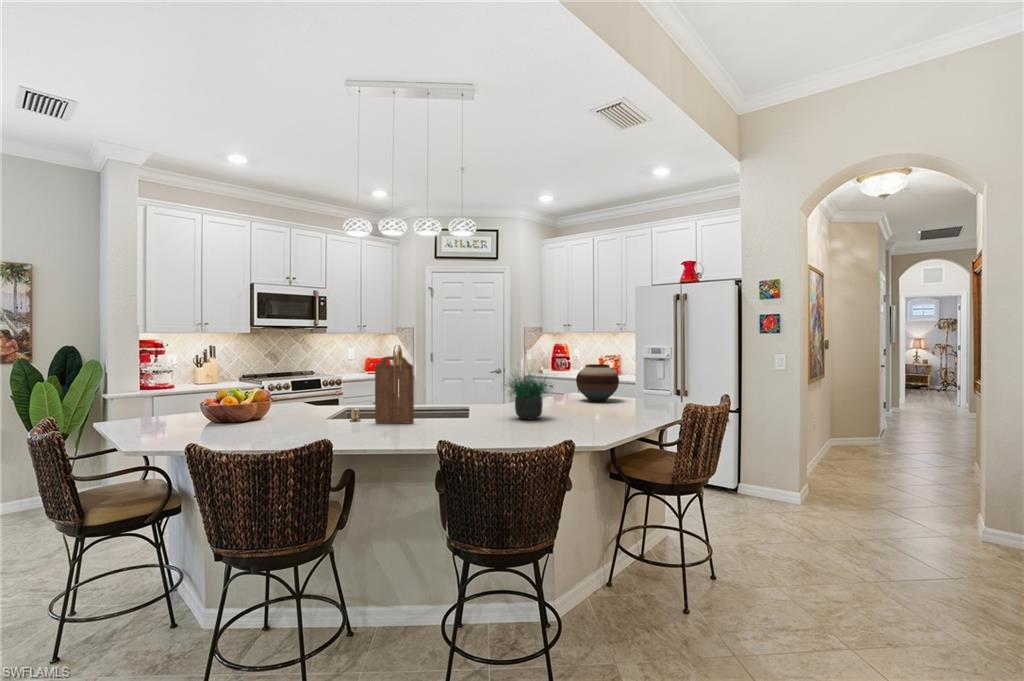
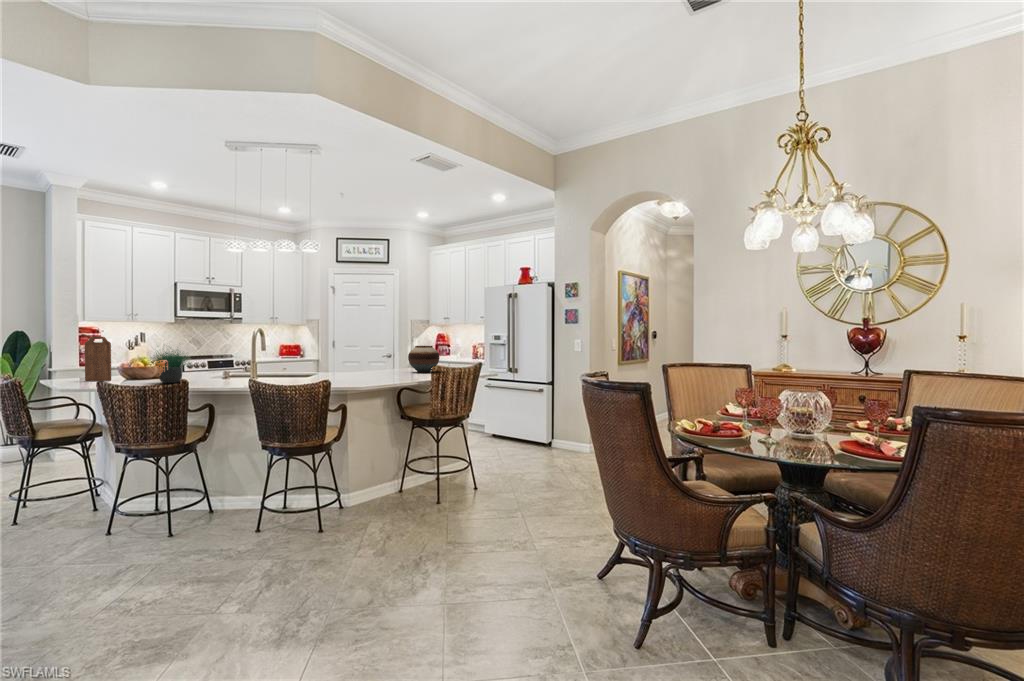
cutting board: present [375,356,414,423] -> present [85,337,111,381]
potted plant: present [505,370,548,420] -> present [153,351,187,383]

